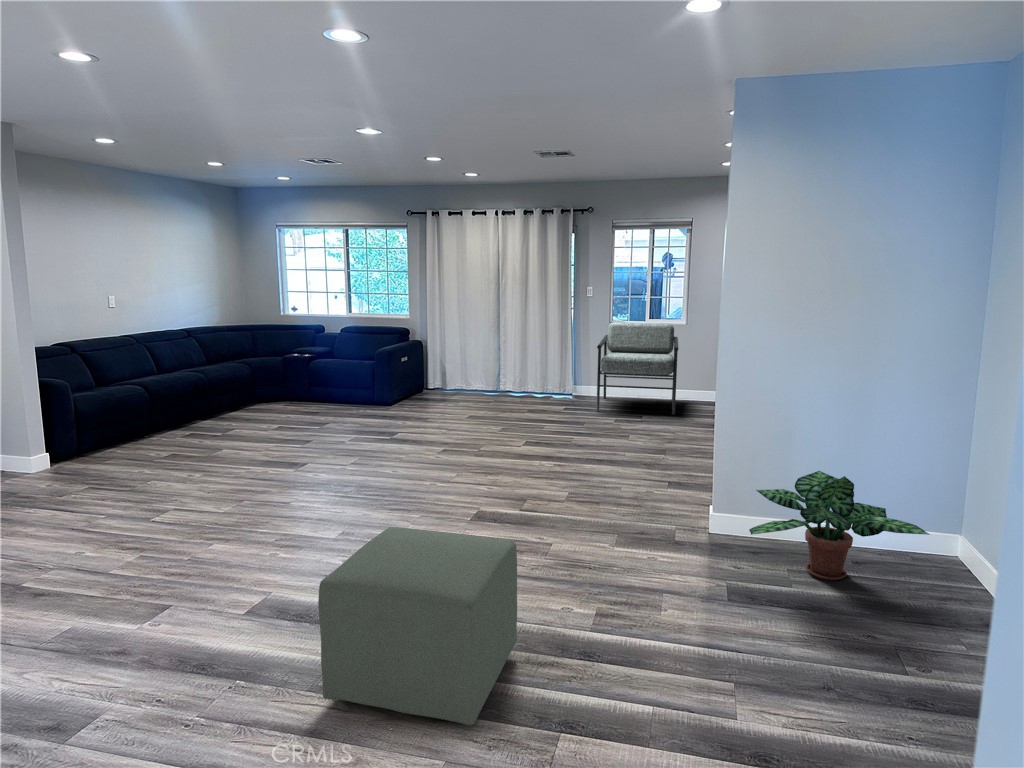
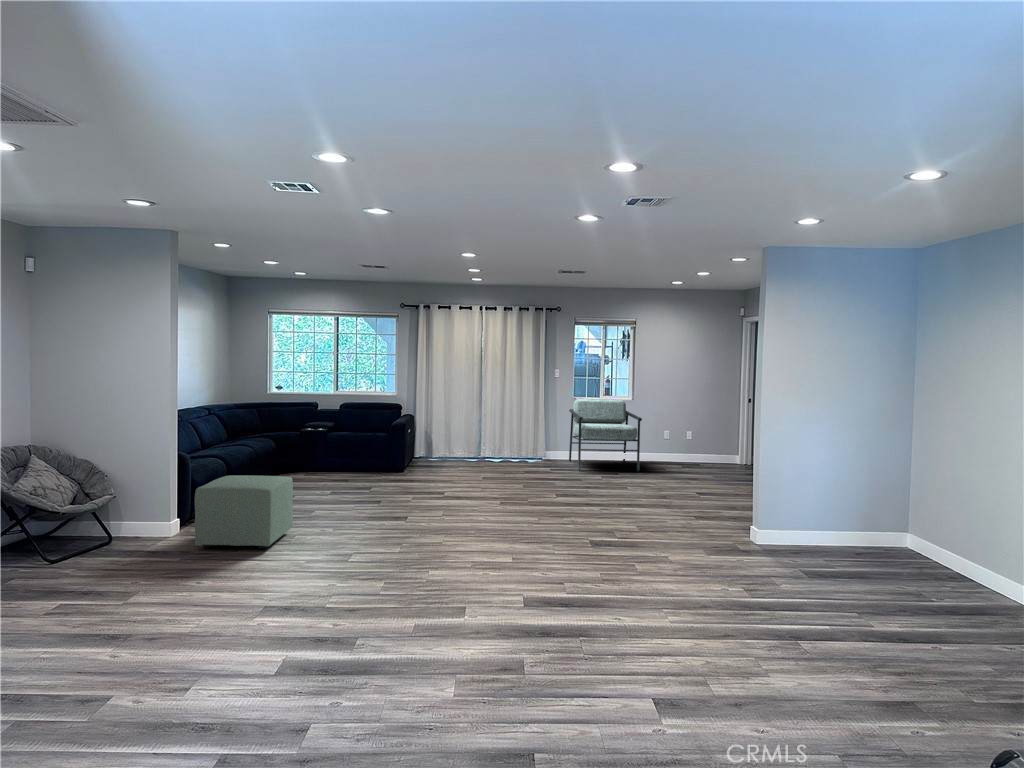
potted plant: present [749,471,929,580] -> none [813,493,932,563]
ottoman: present [318,527,517,726] -> present [195,475,293,549]

